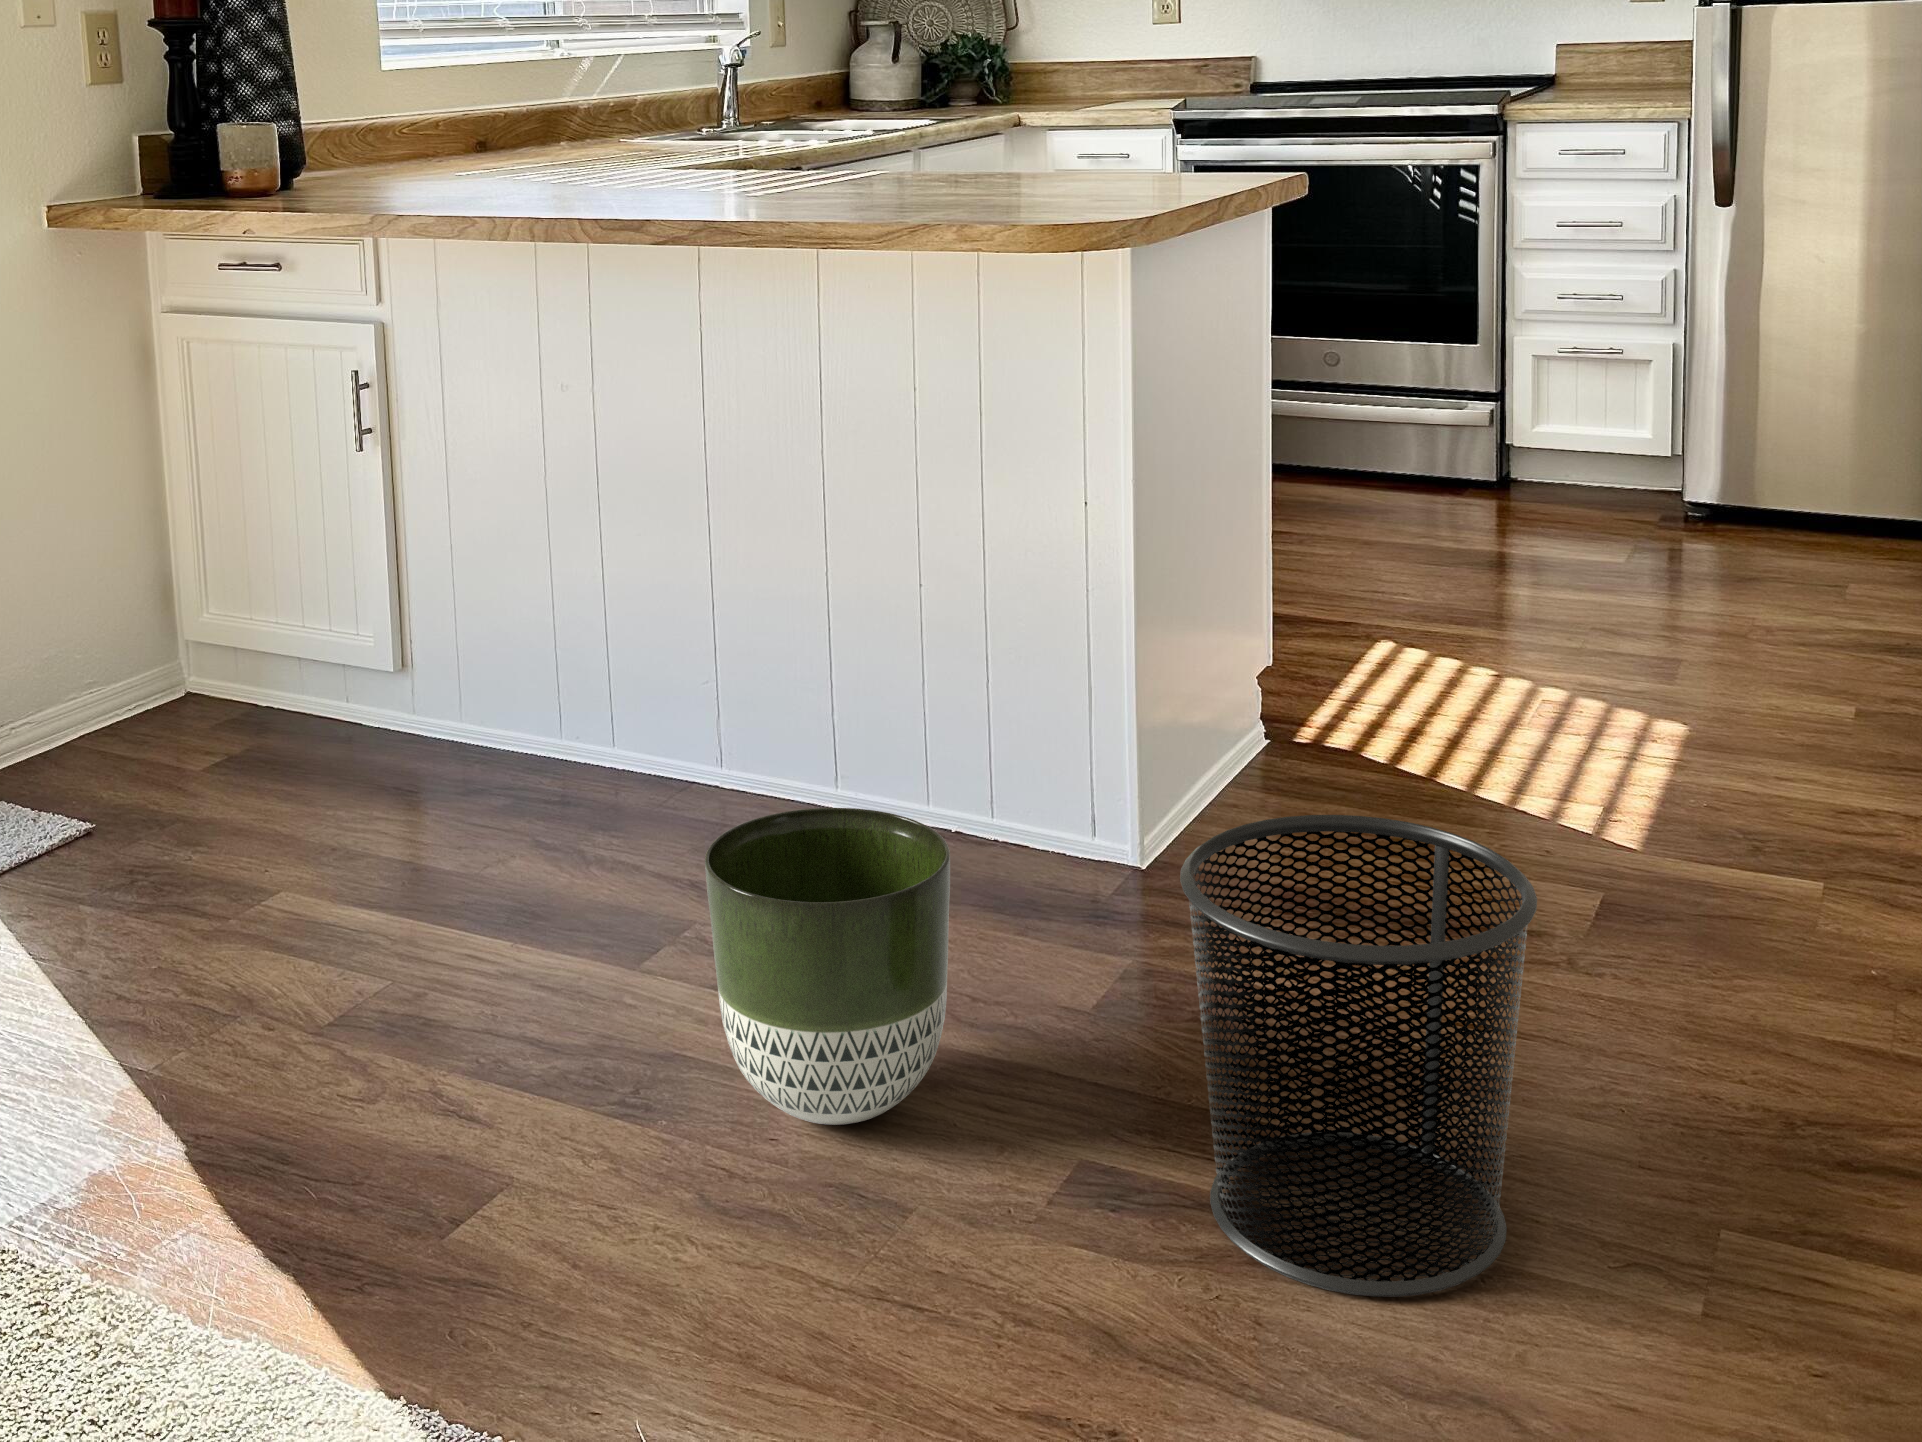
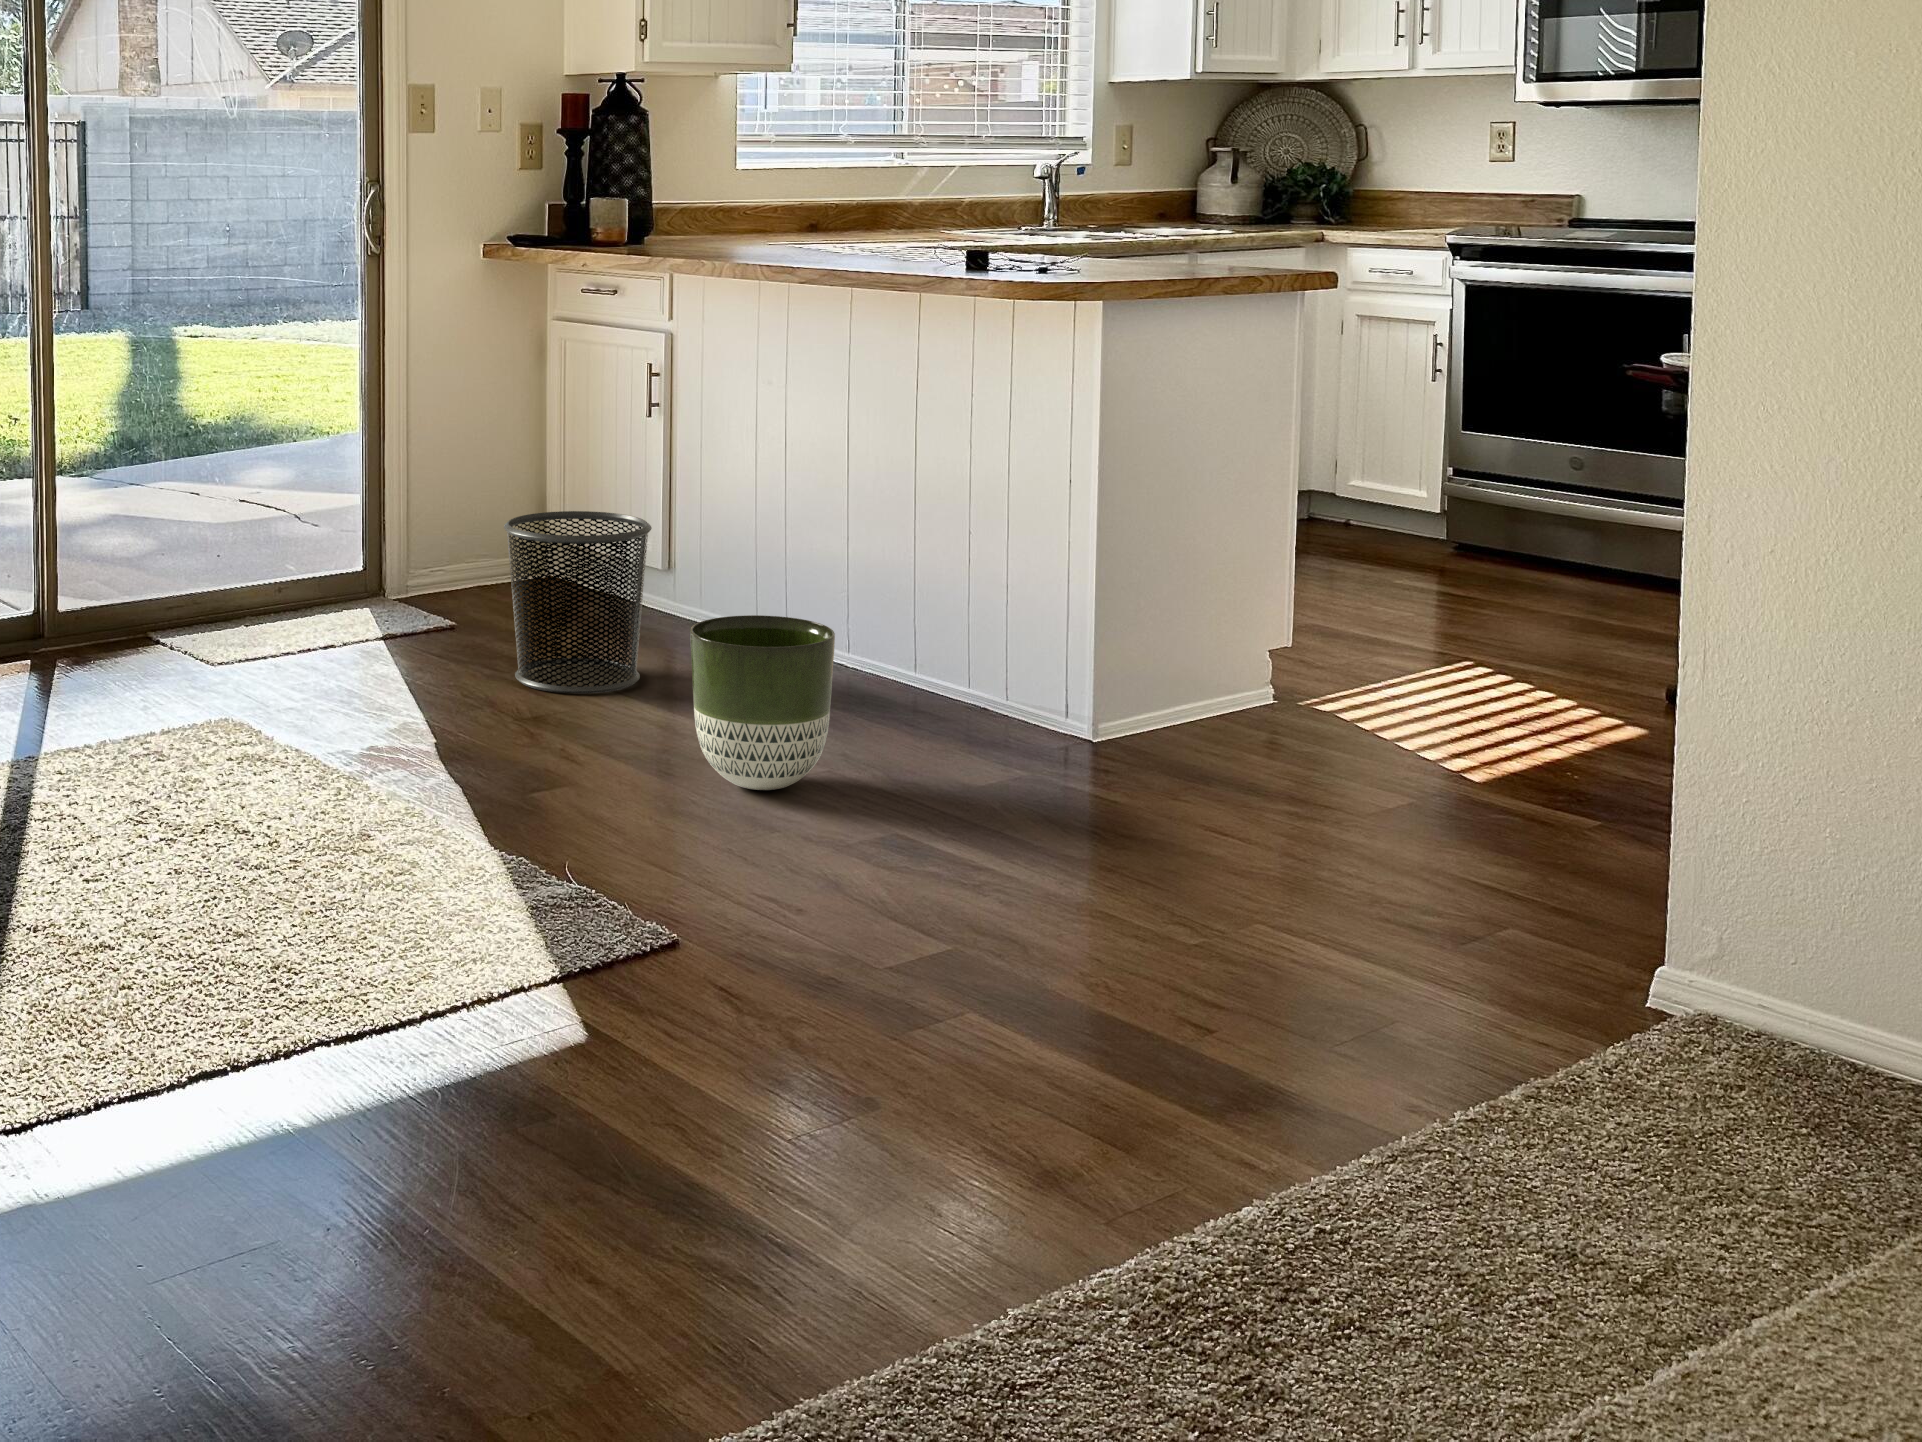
waste bin: present [1180,815,1537,1297] -> present [504,511,652,694]

